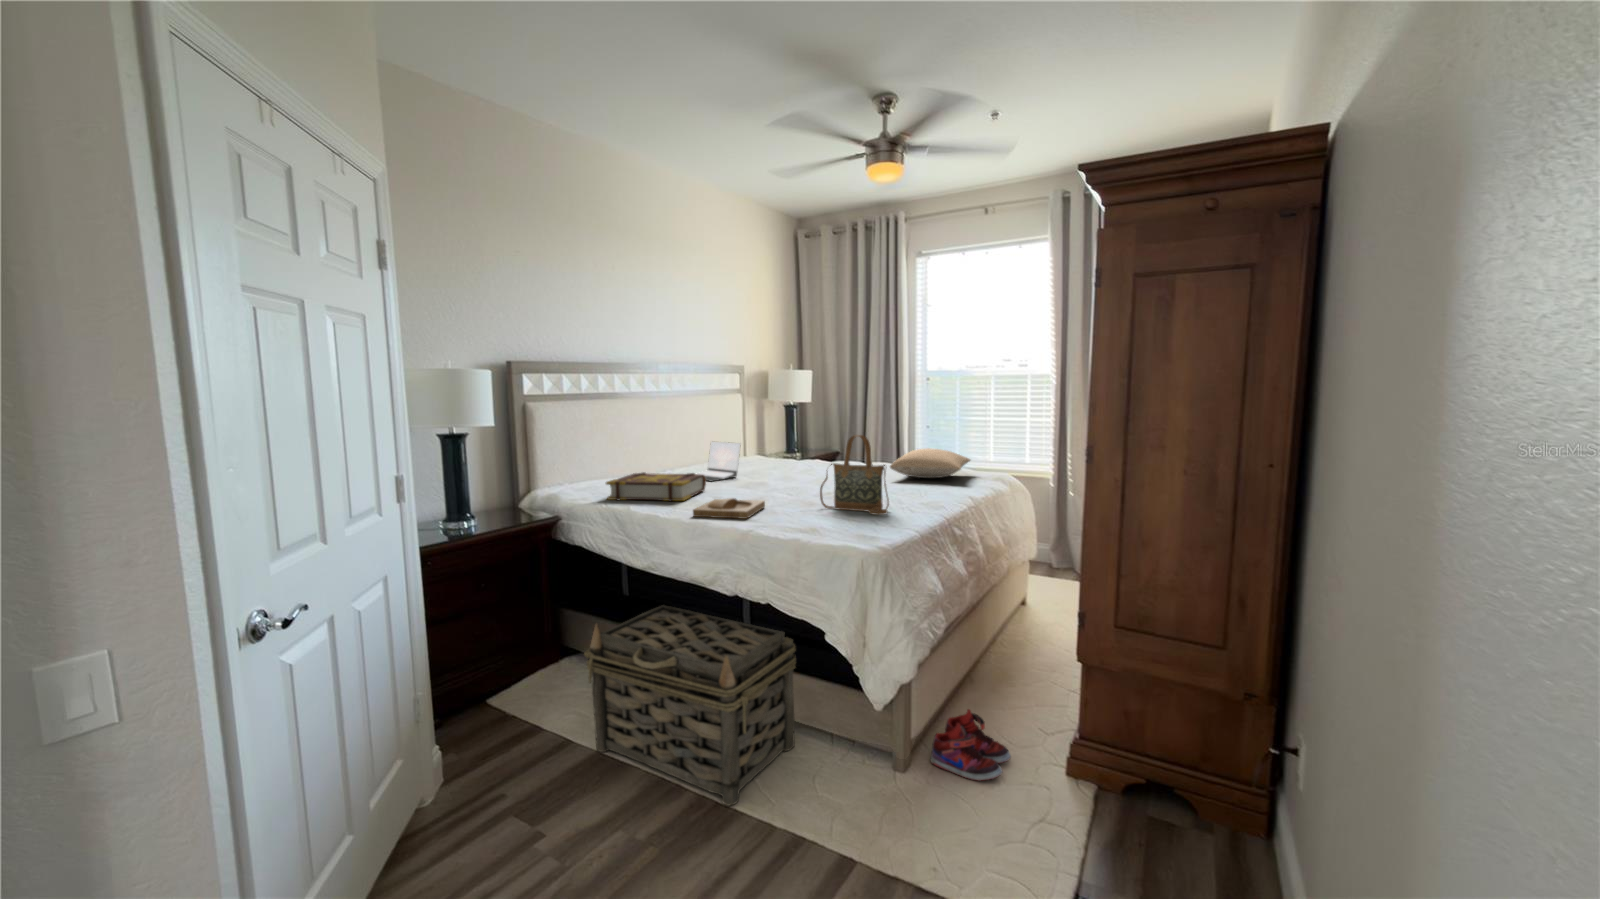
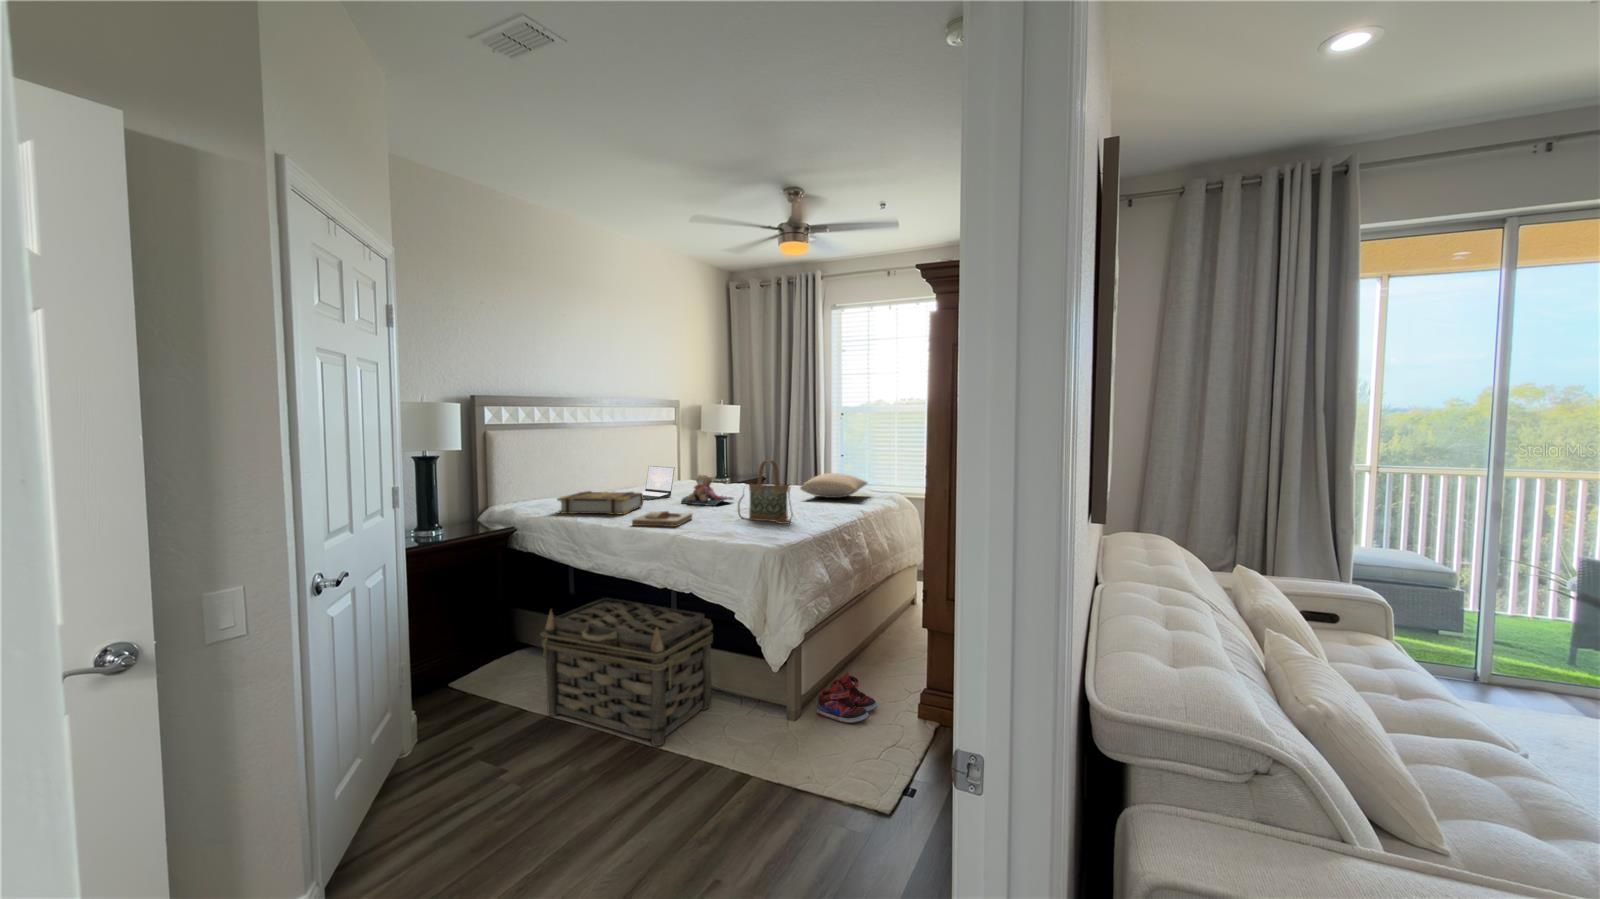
teddy bear: none [749,451,812,490] -> present [681,475,734,506]

